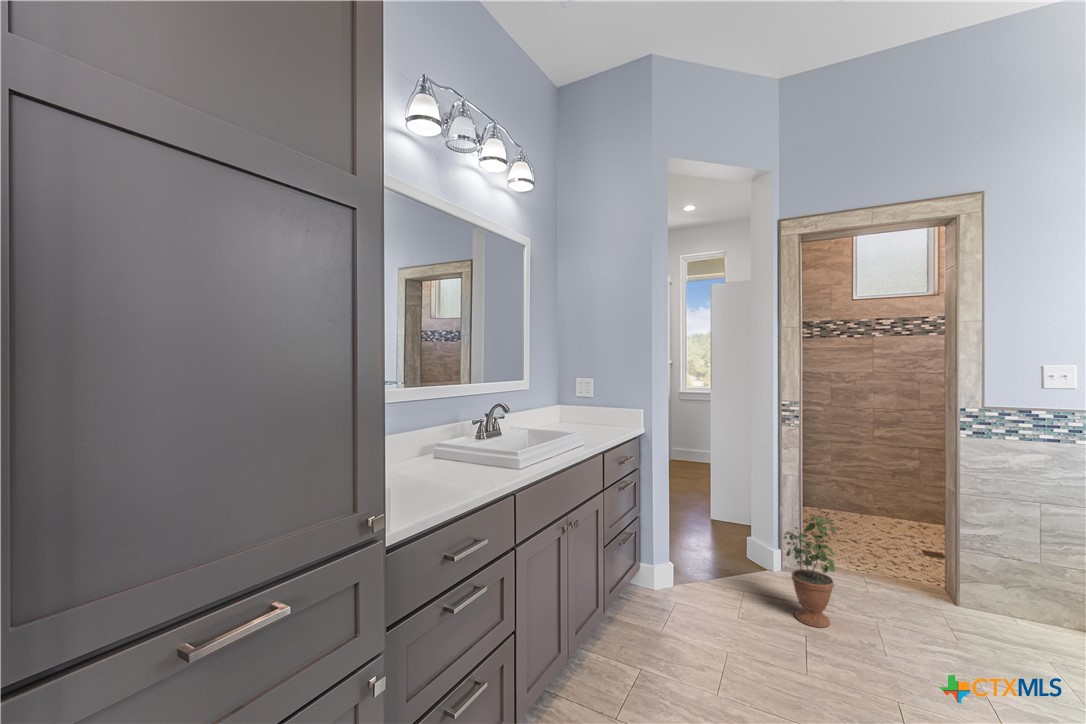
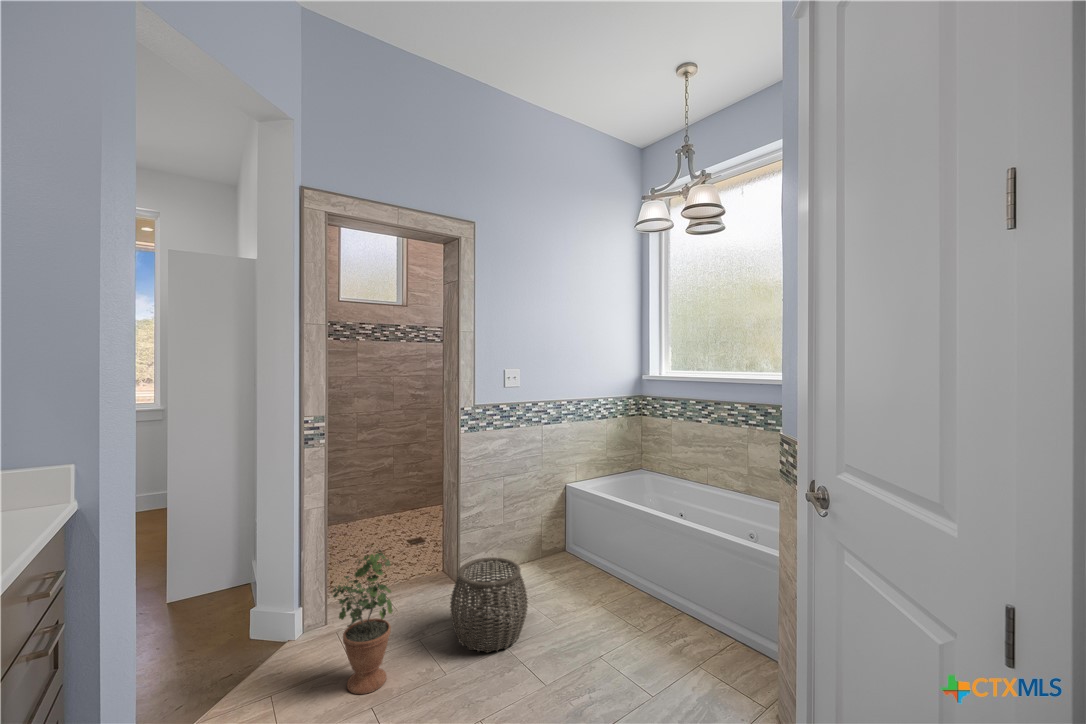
woven basket: none [908,569,1023,675] -> present [450,558,528,652]

